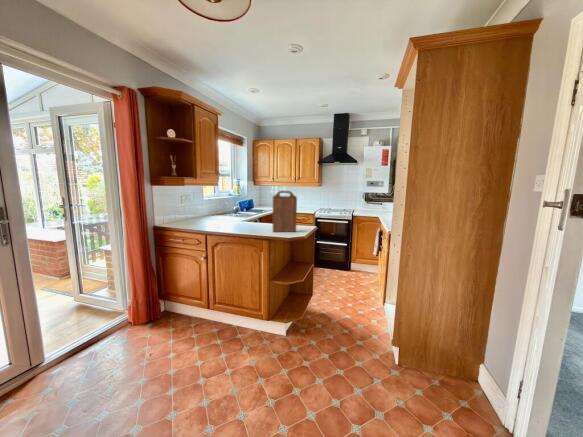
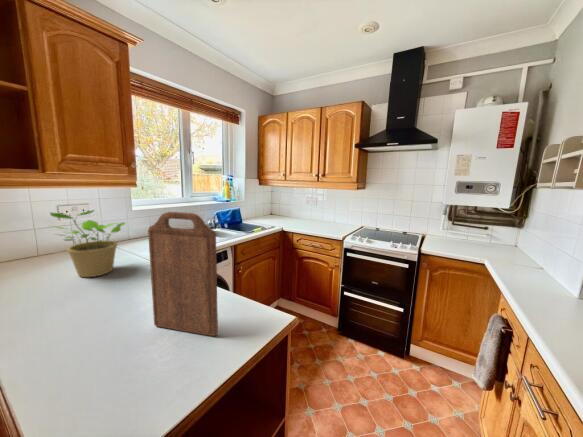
potted plant: none [203,195,230,227] -> present [50,210,125,277]

